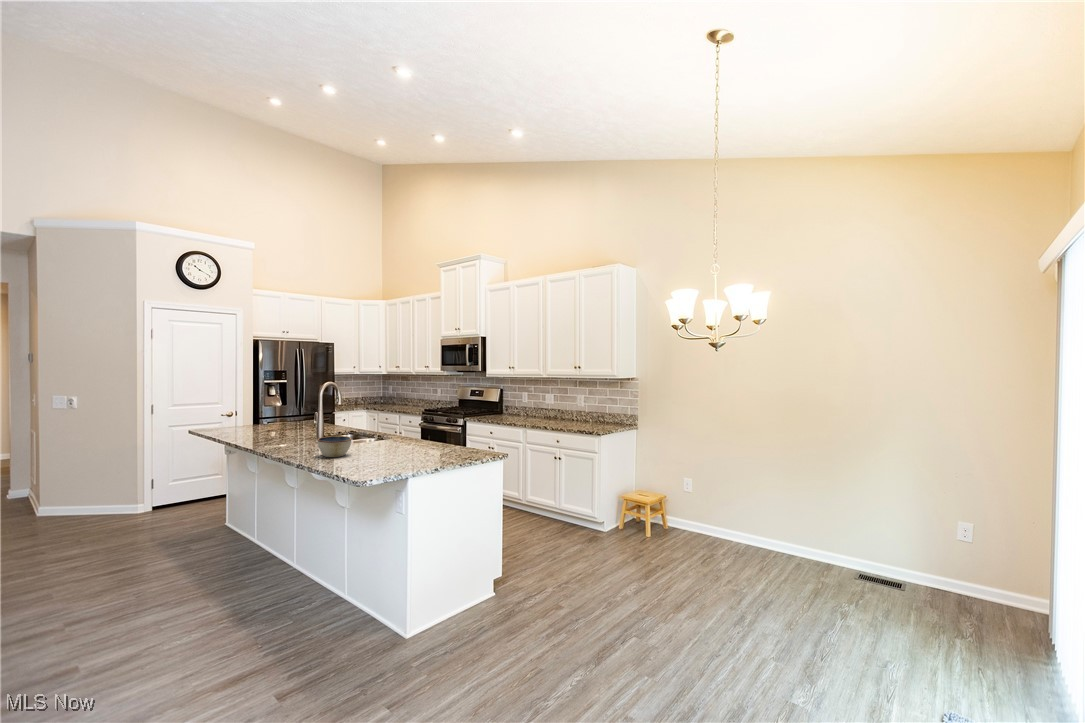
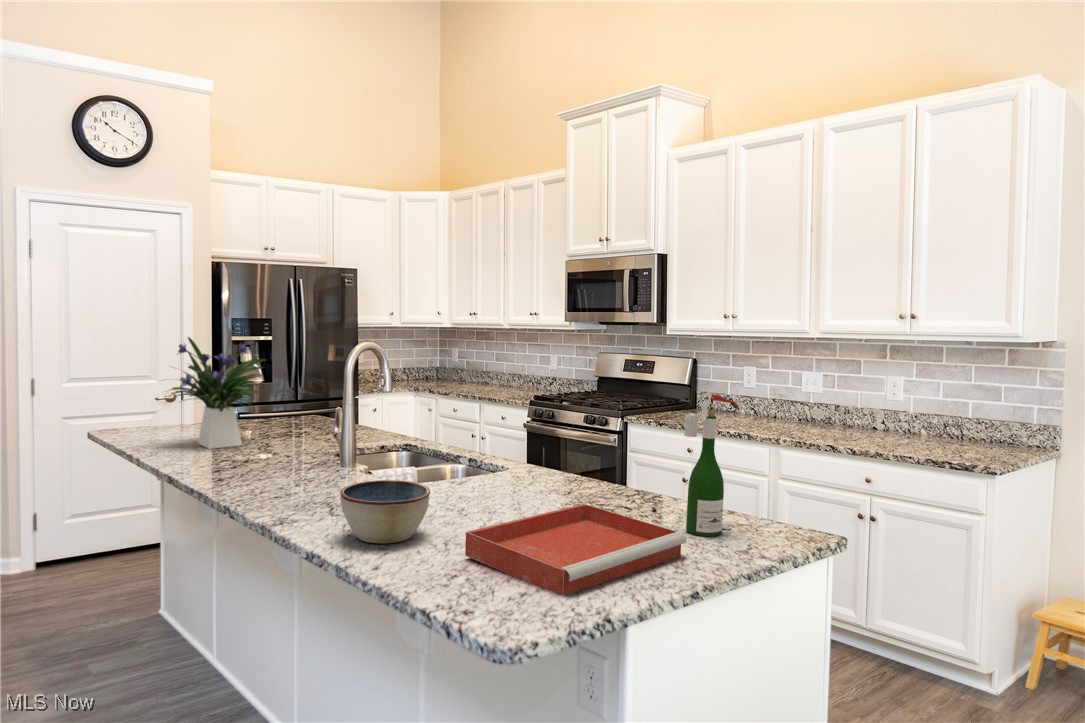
flower arrangement: none [234,382,287,433] -> present [172,337,266,449]
wine bottle: none [447,401,468,453] -> present [684,391,739,536]
tray: none [362,443,441,467] -> present [465,504,687,595]

